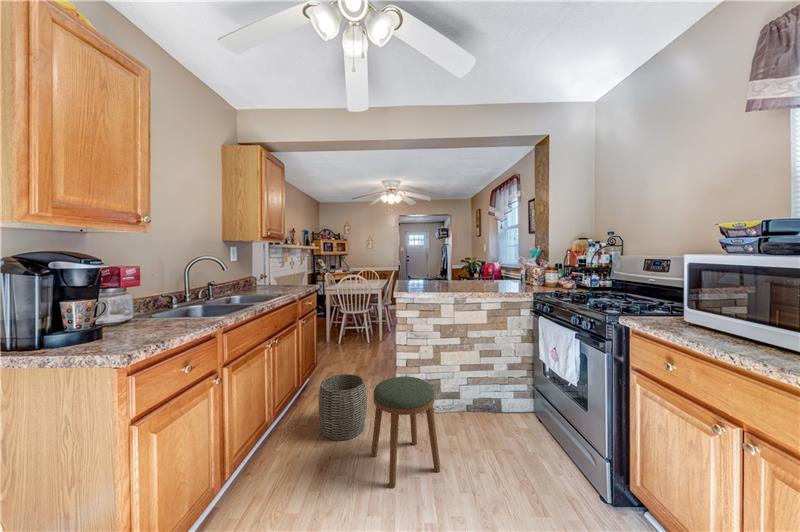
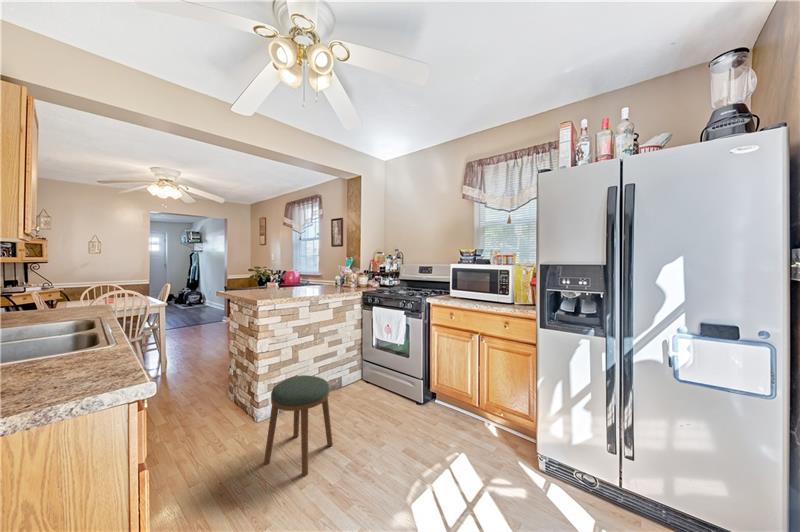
woven basket: present [319,374,367,441] -> none [176,395,239,475]

